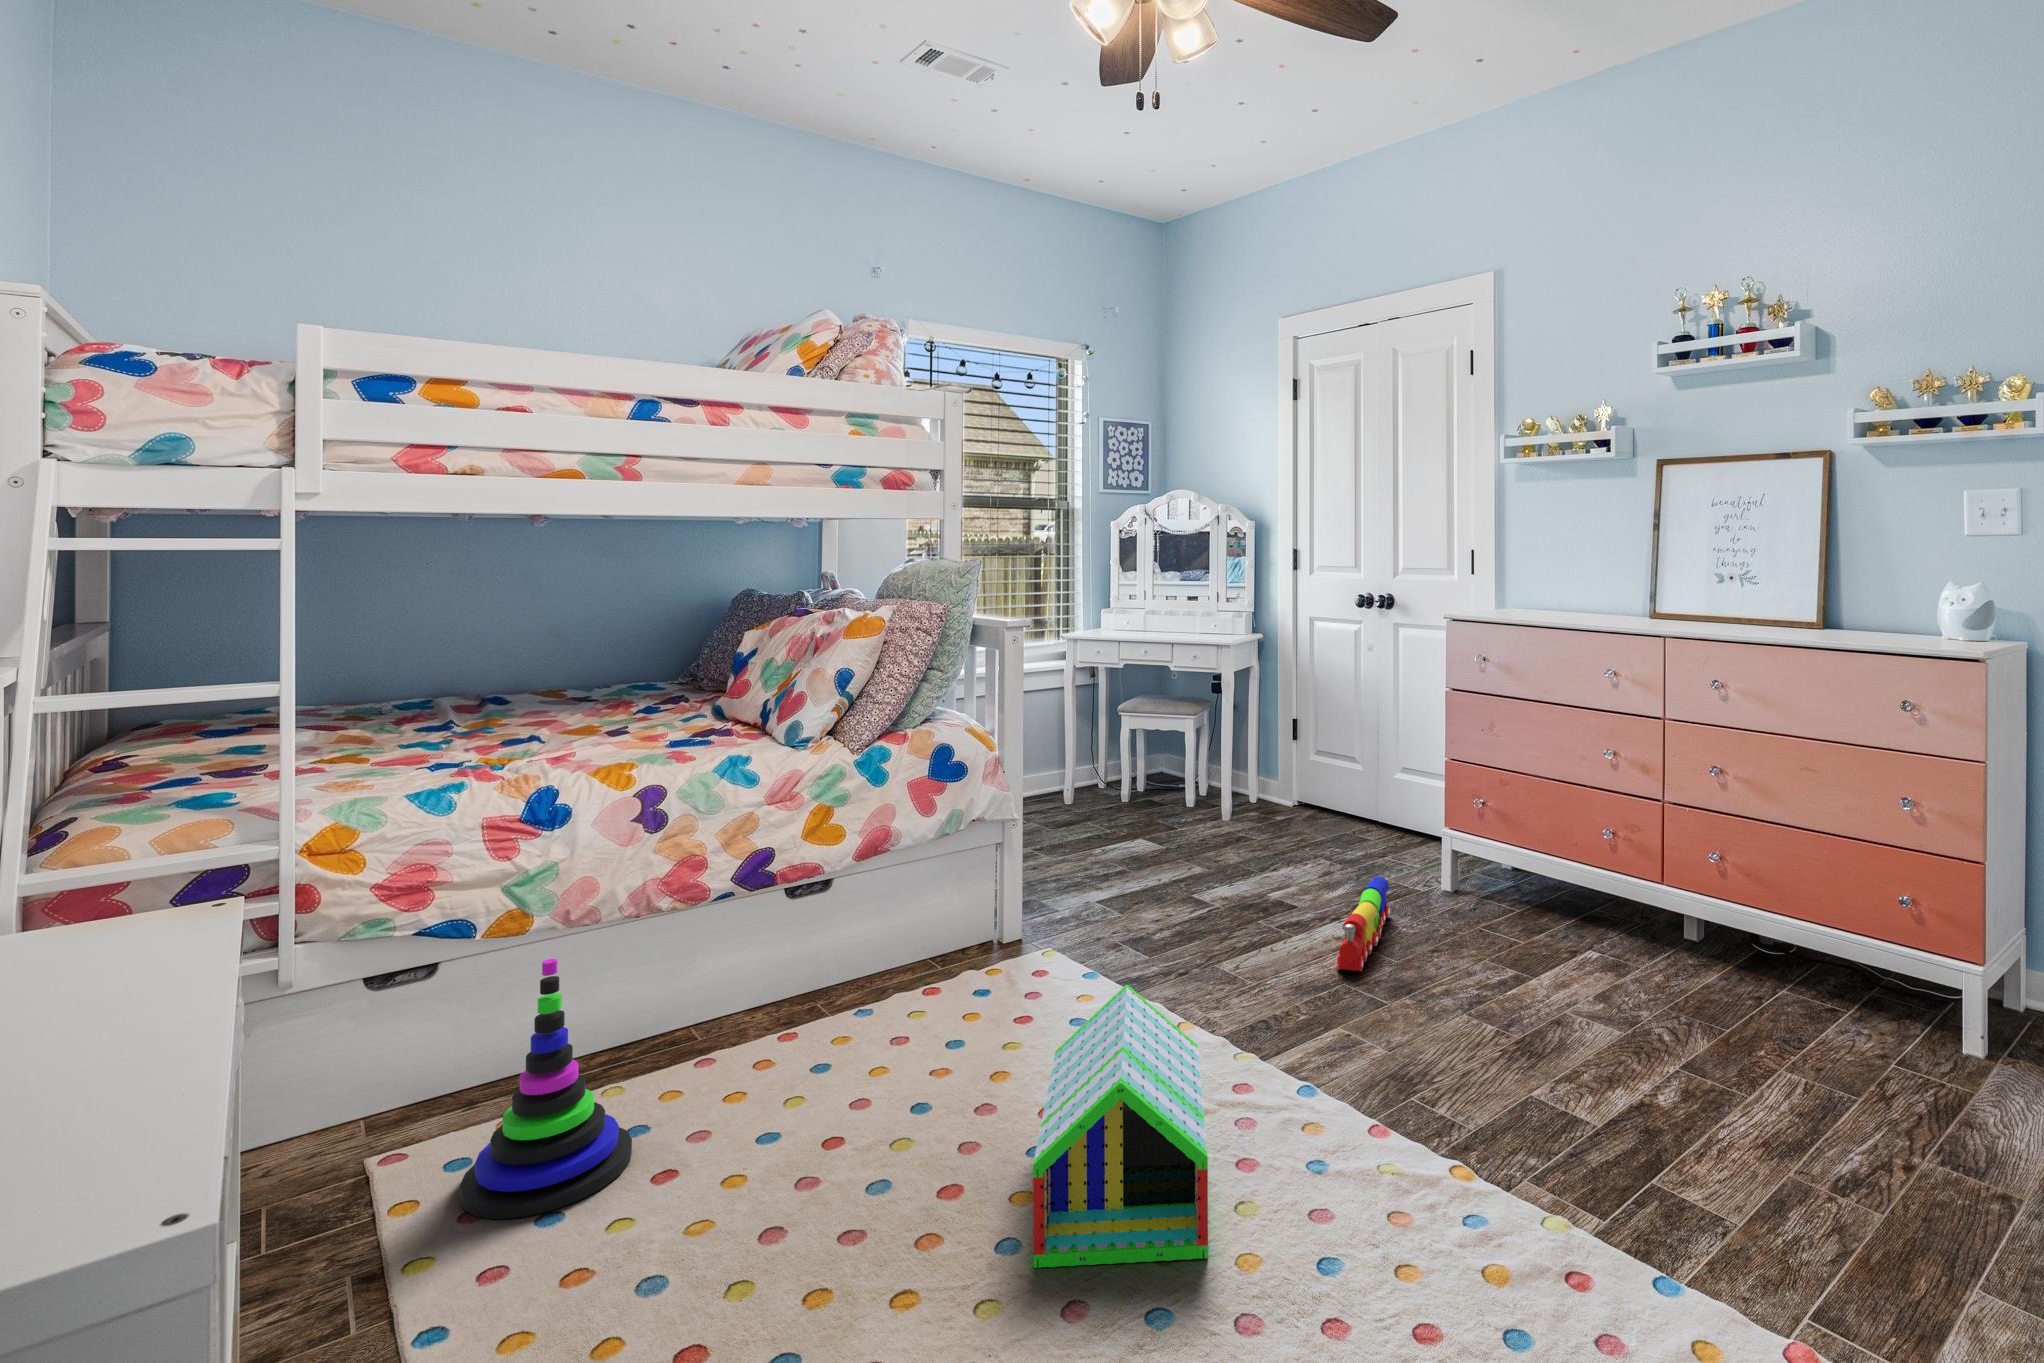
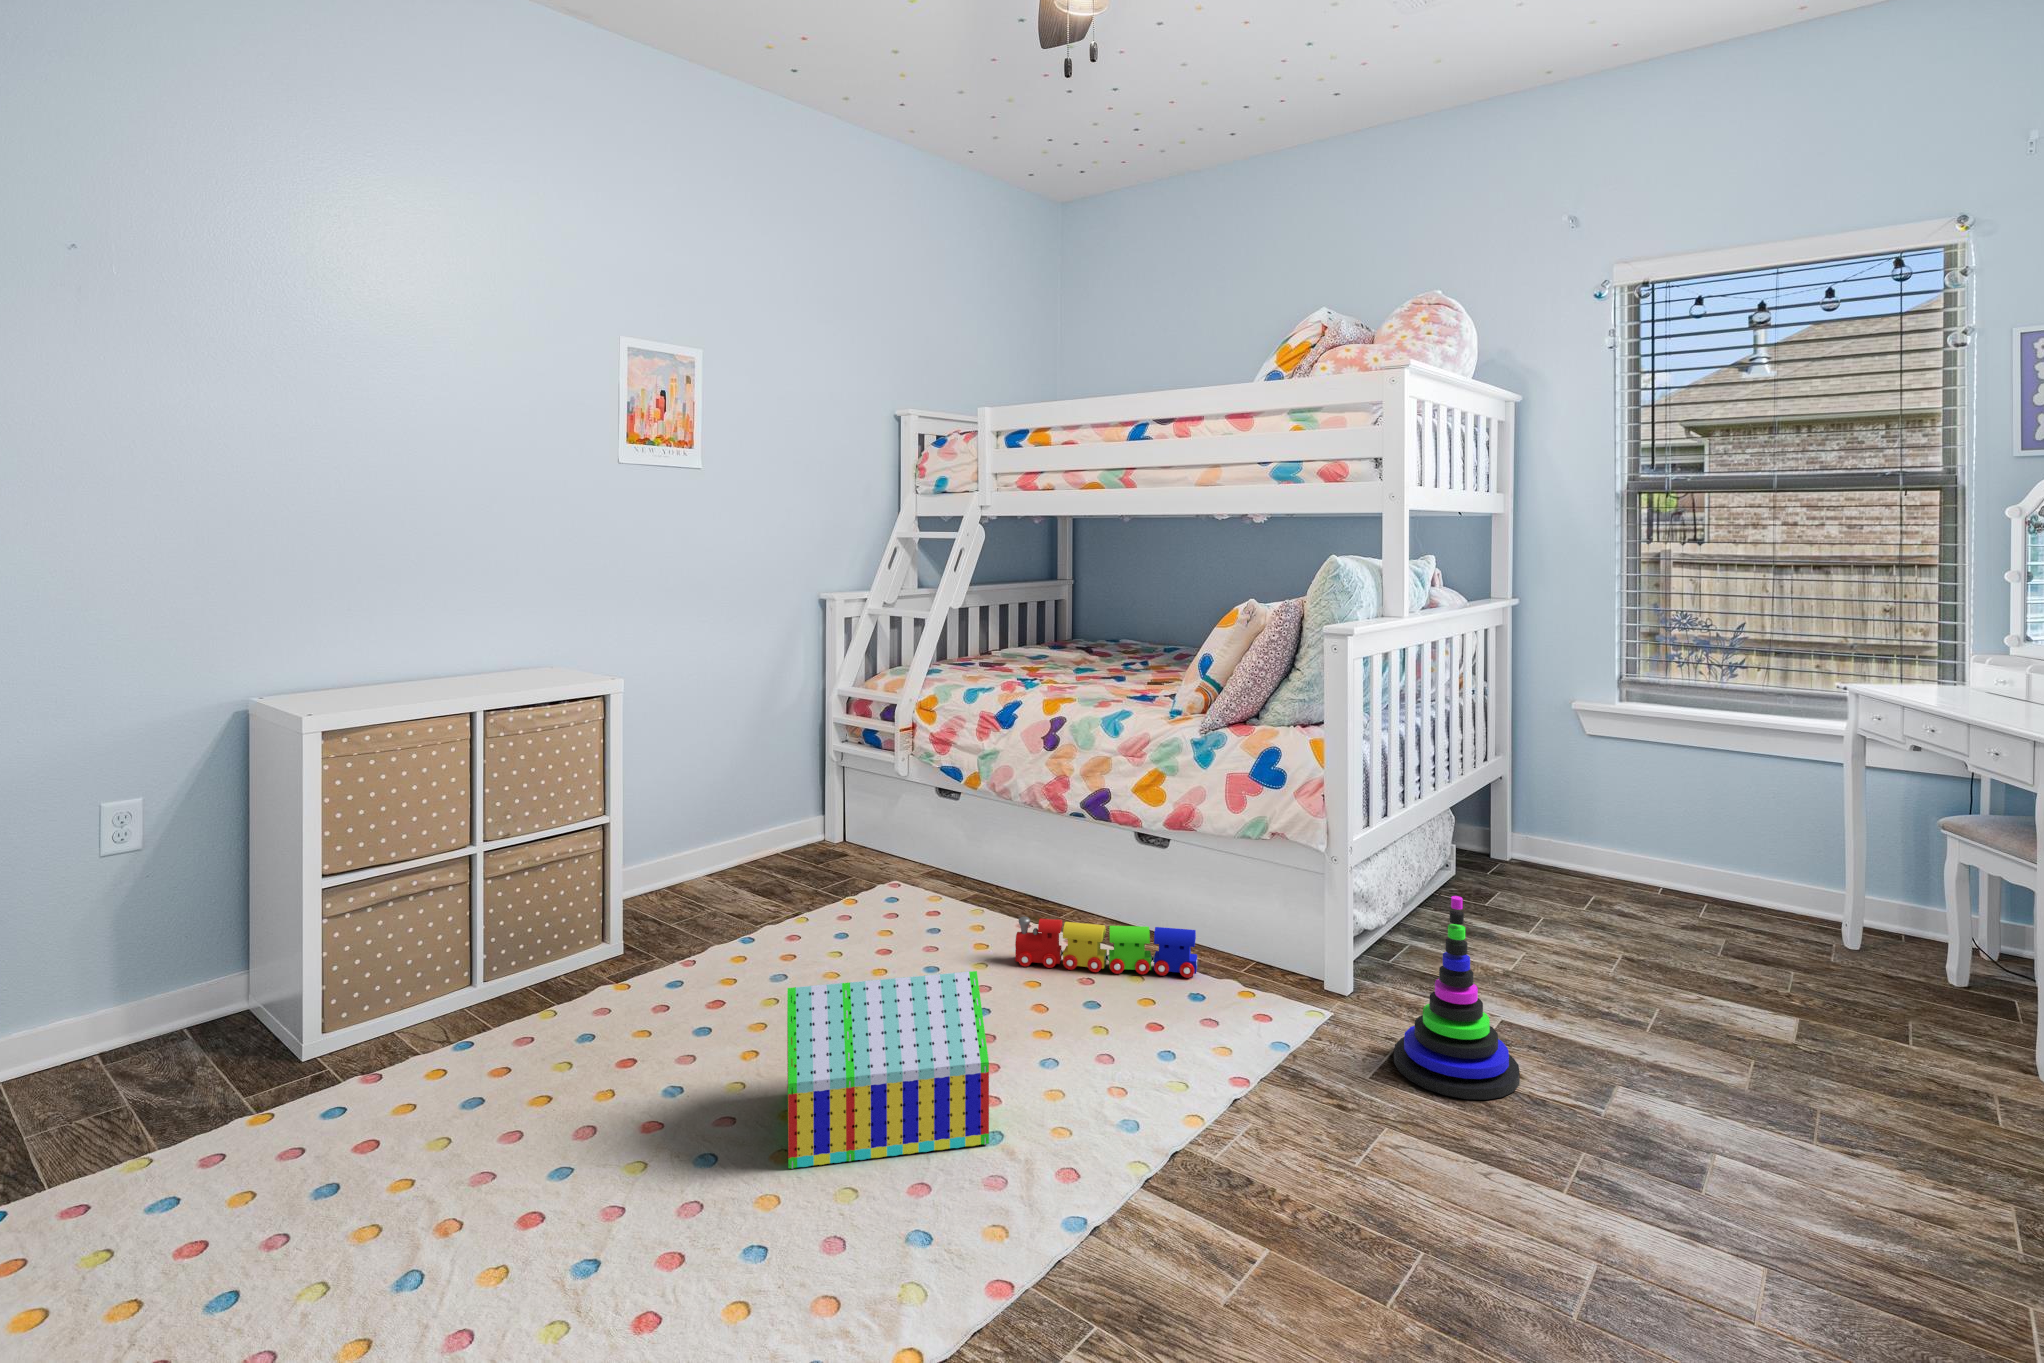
toy train: present [1337,877,1390,971] -> present [1015,917,1199,978]
stacking toy: present [459,959,632,1219] -> present [1394,896,1520,1100]

